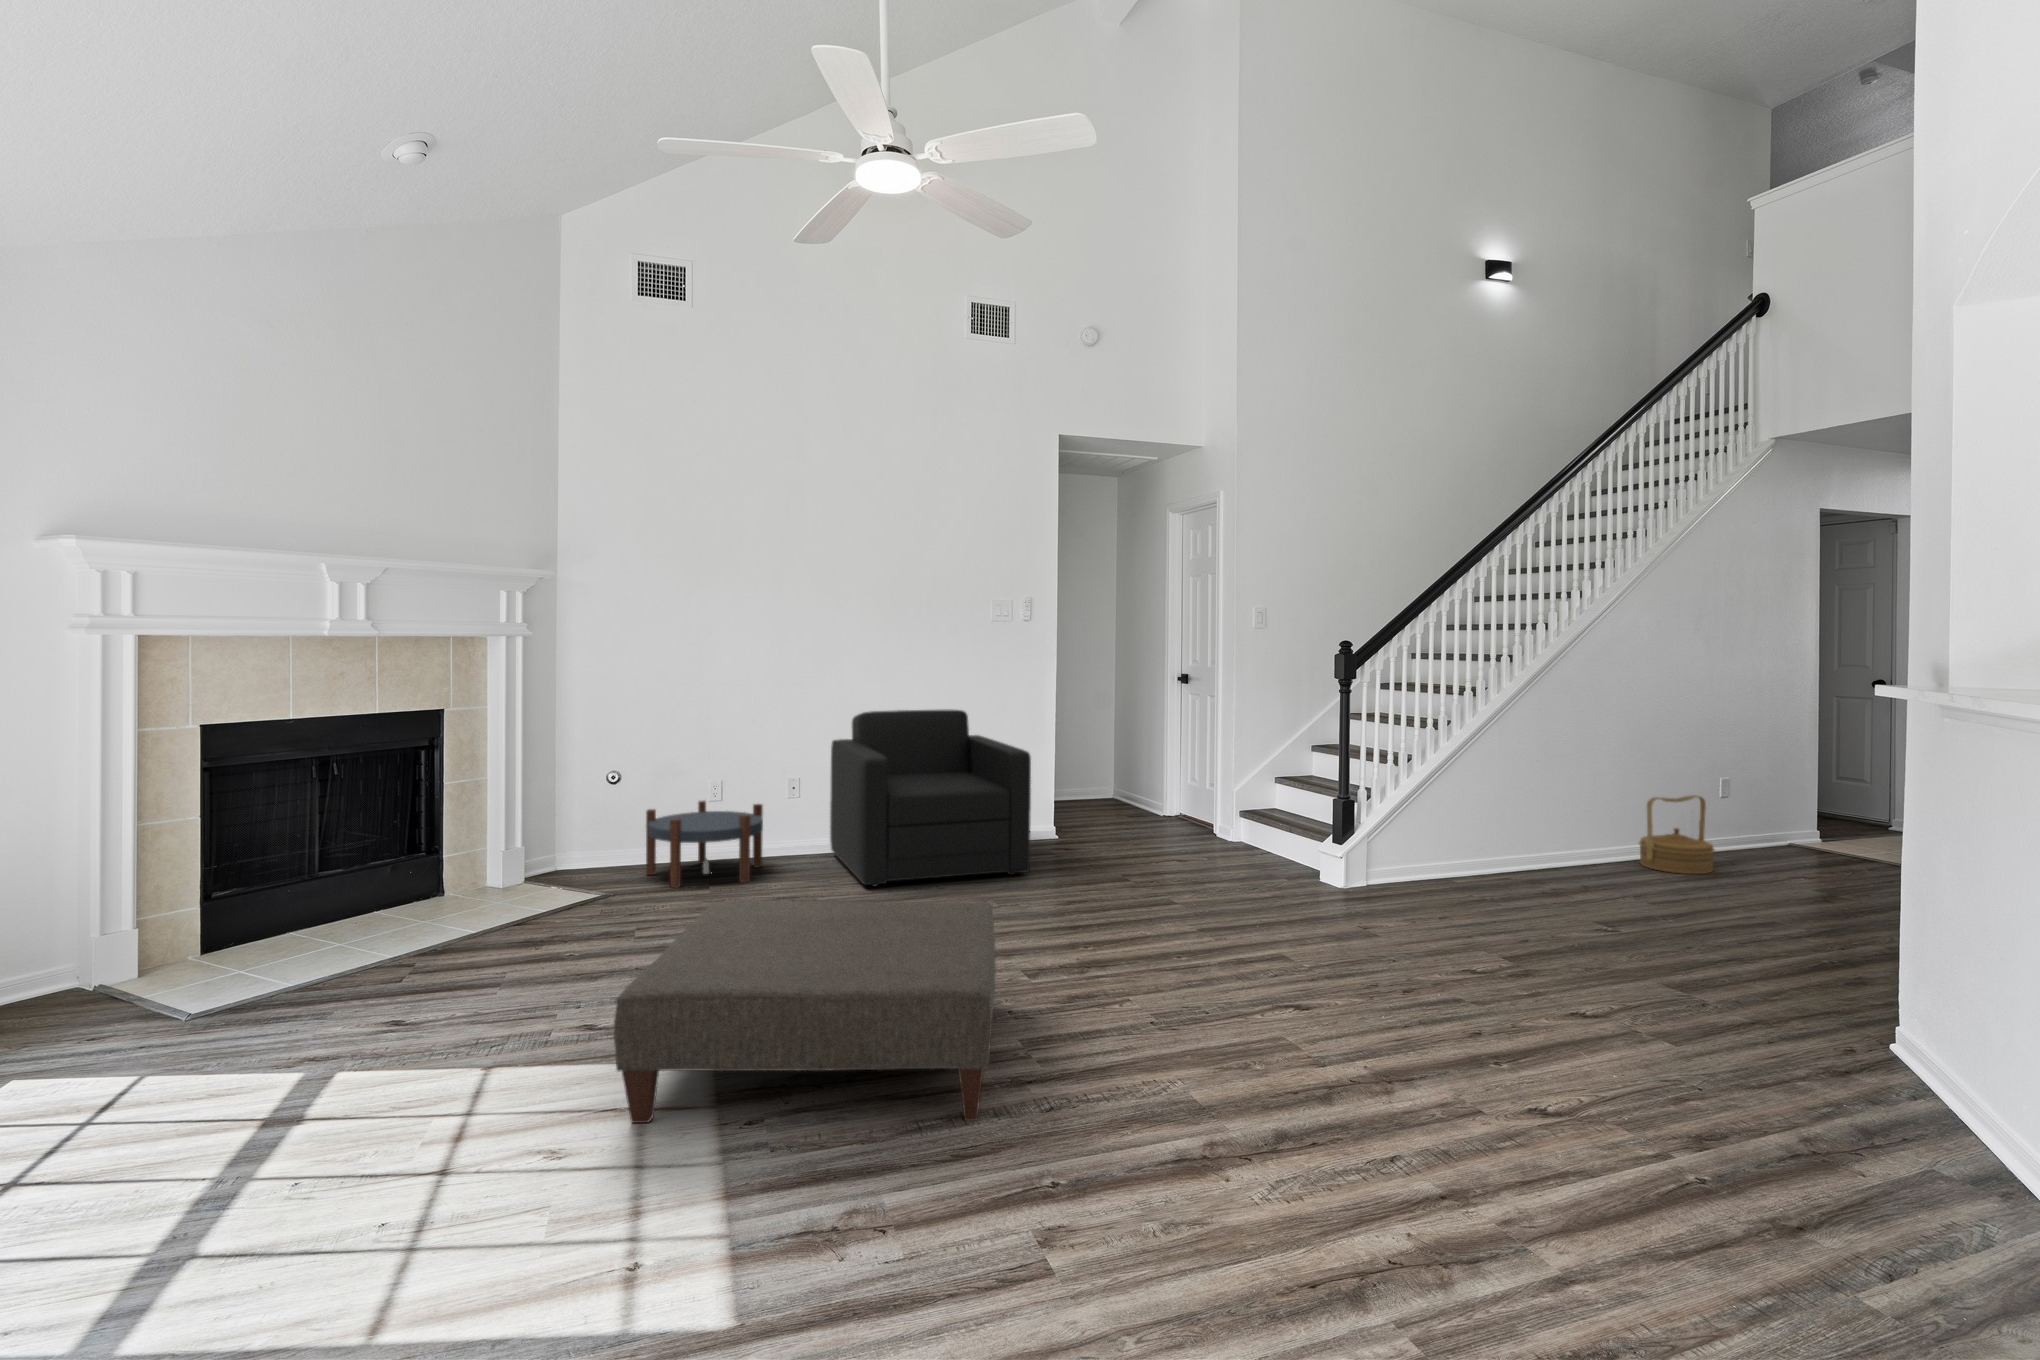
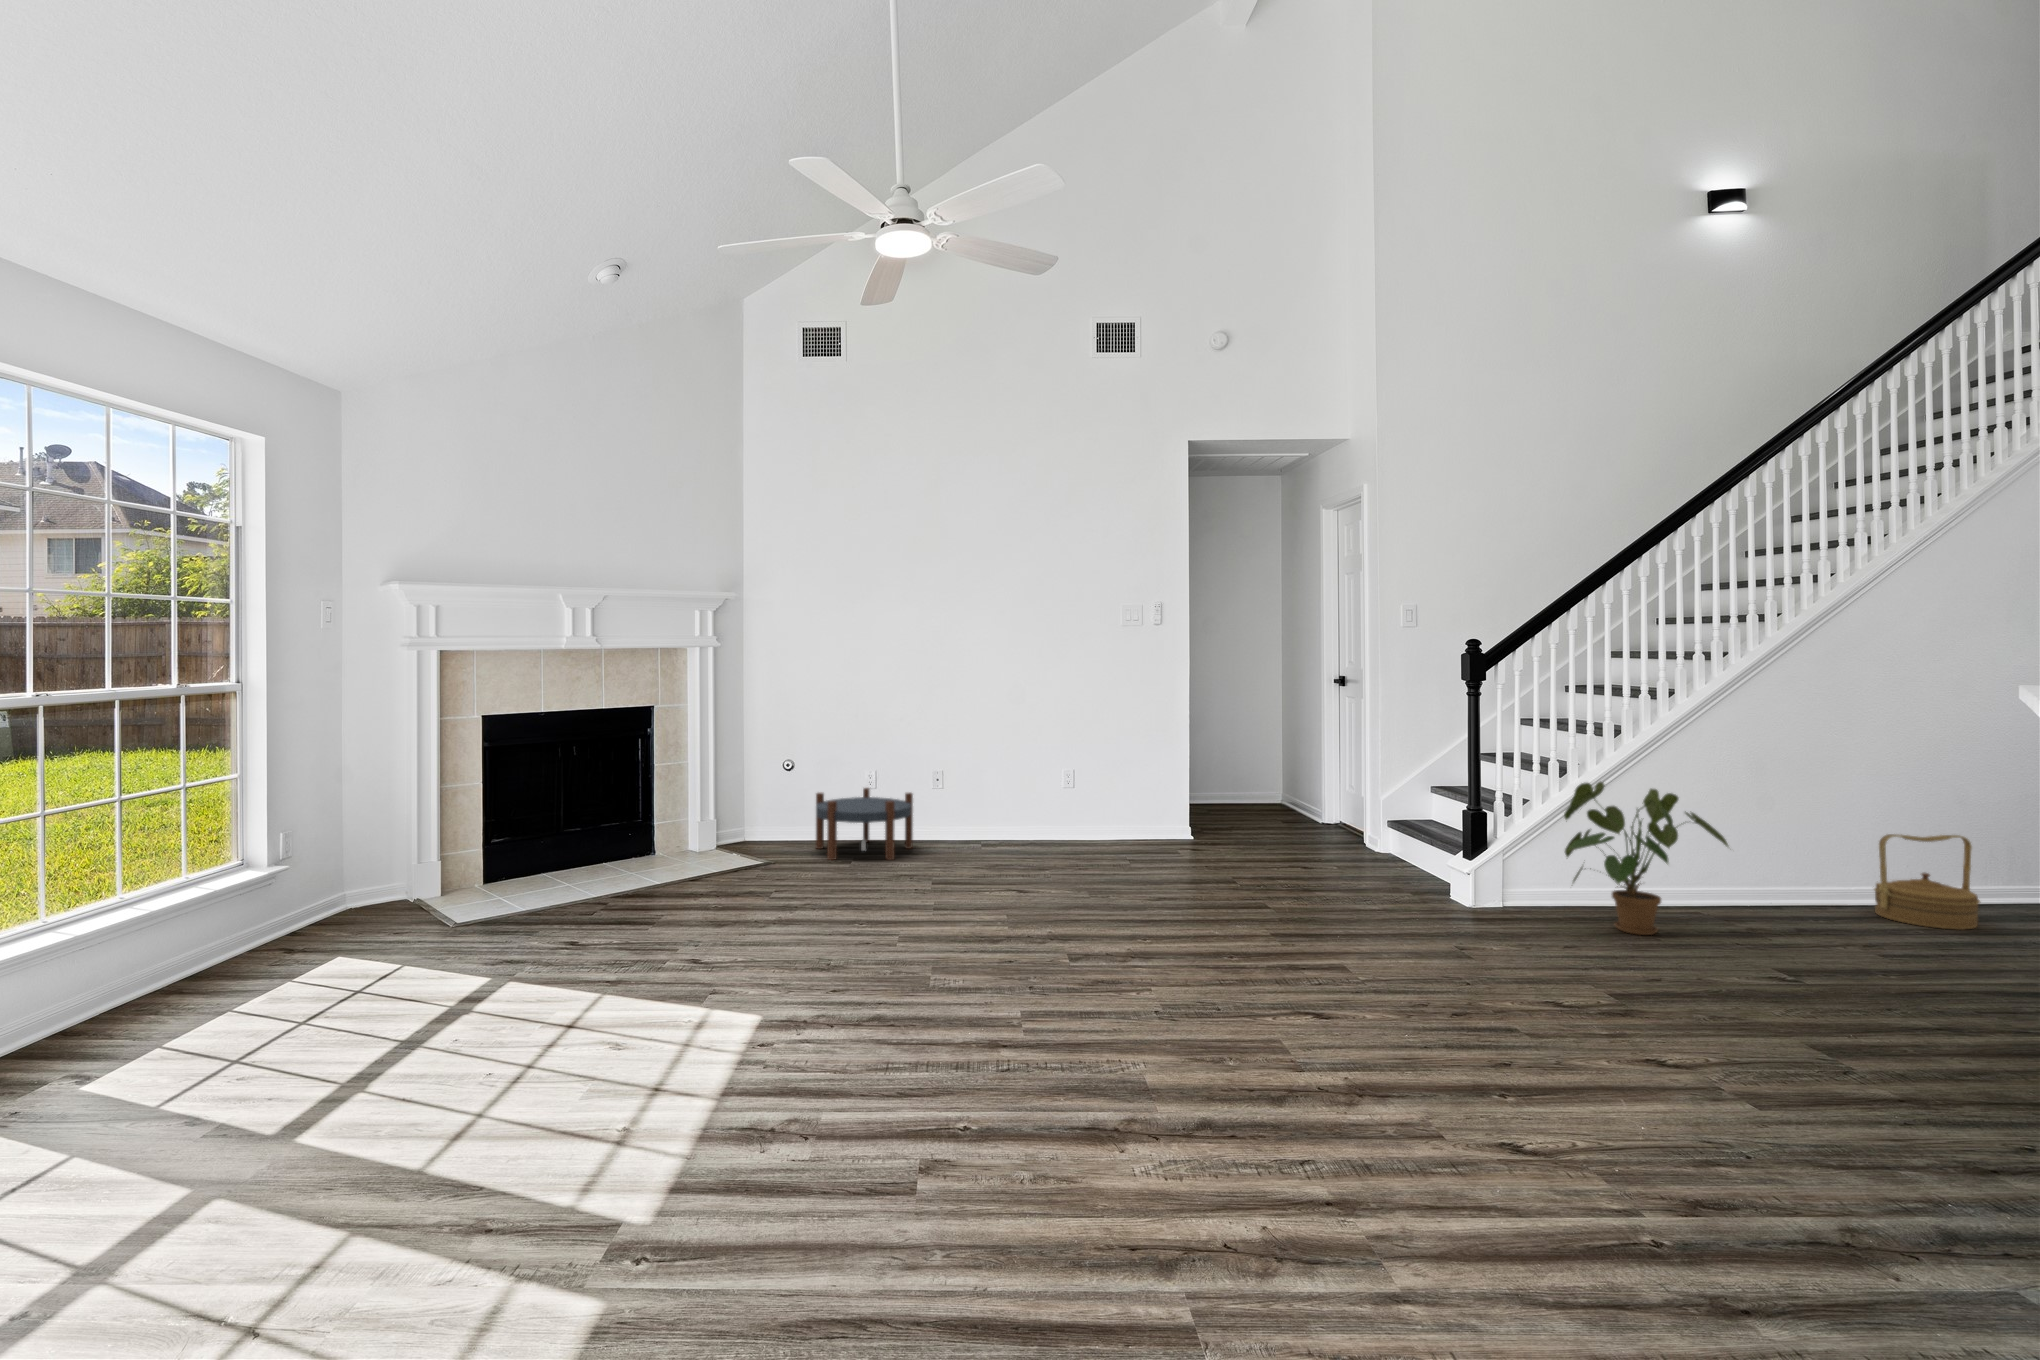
armchair: present [830,709,1031,886] -> none [976,714,1144,871]
house plant: none [1422,762,1561,900] -> present [1564,782,1728,935]
ottoman: present [614,901,996,1123] -> none [661,866,1028,1071]

